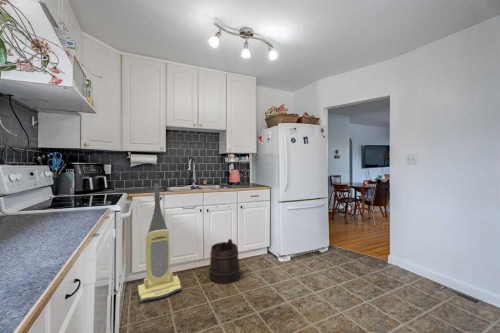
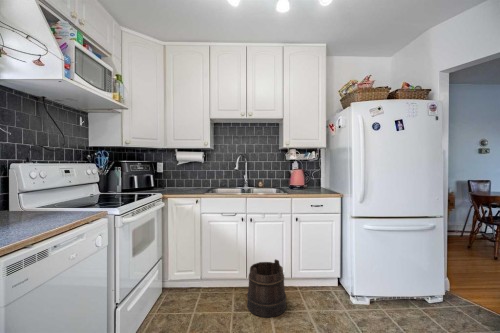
vacuum cleaner: present [138,183,182,302] -> none [163,184,211,316]

